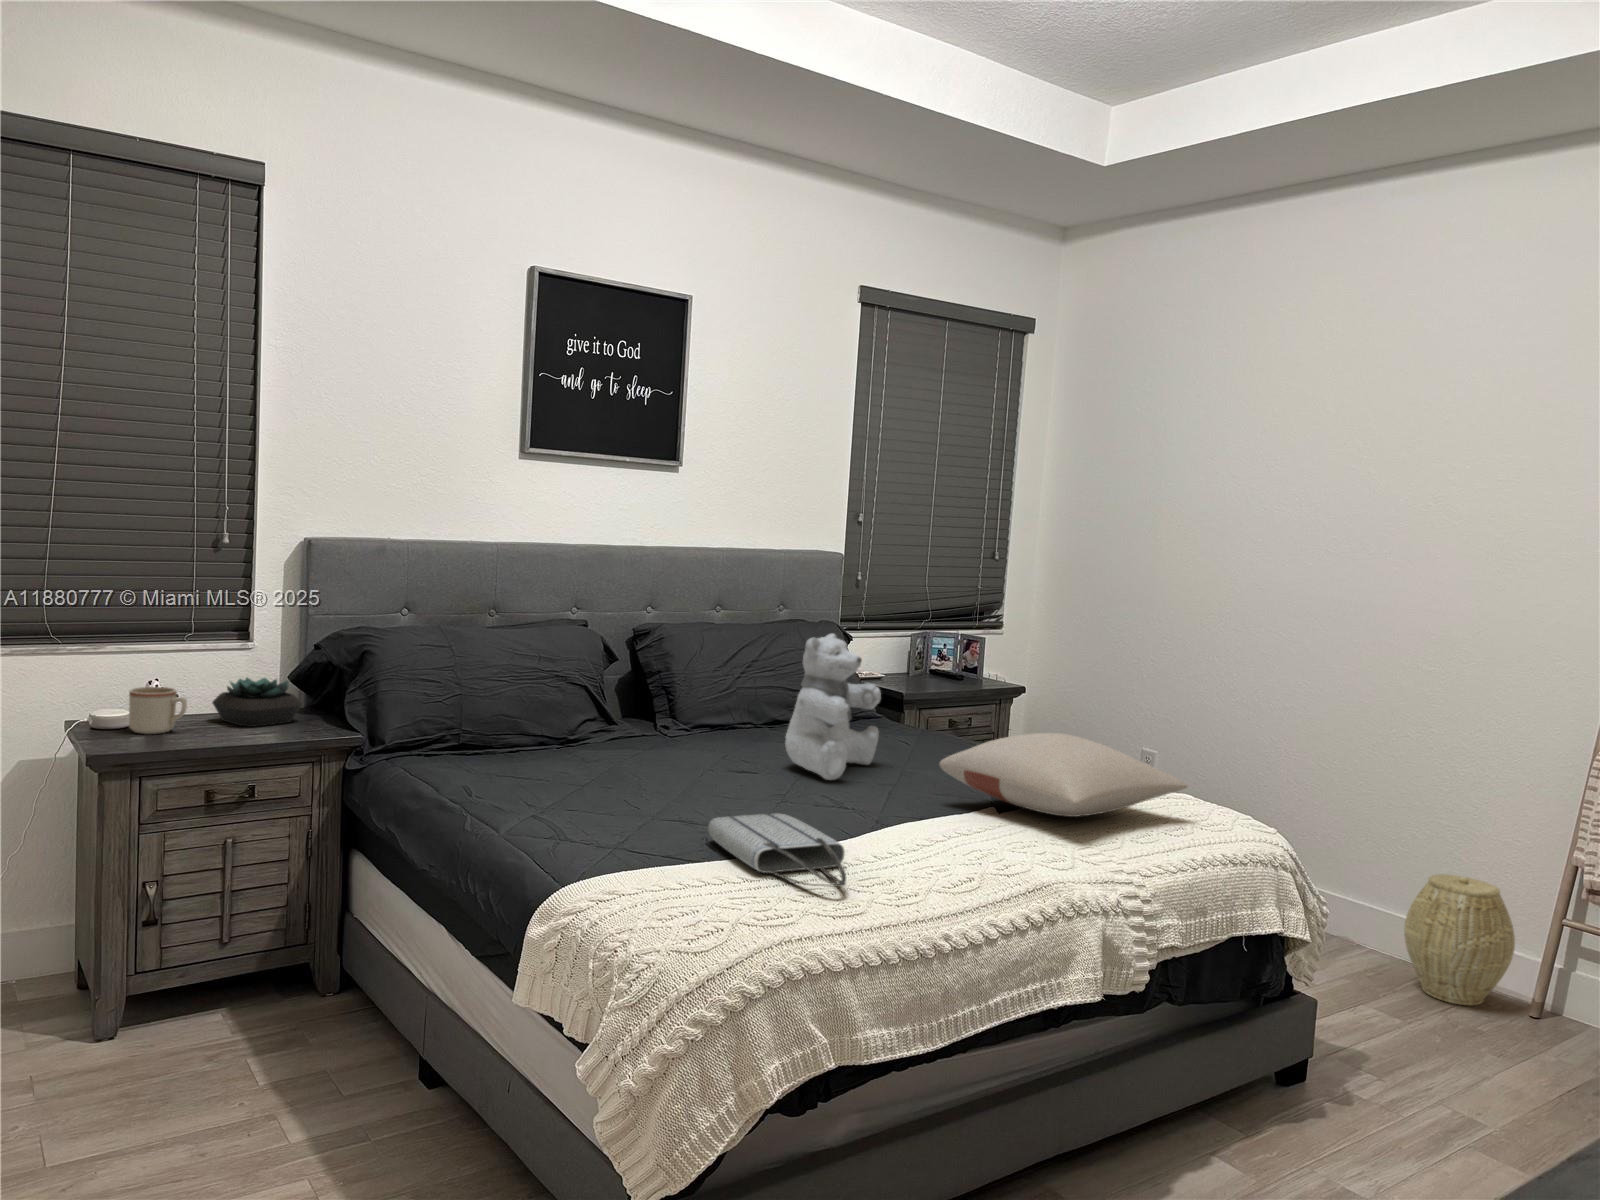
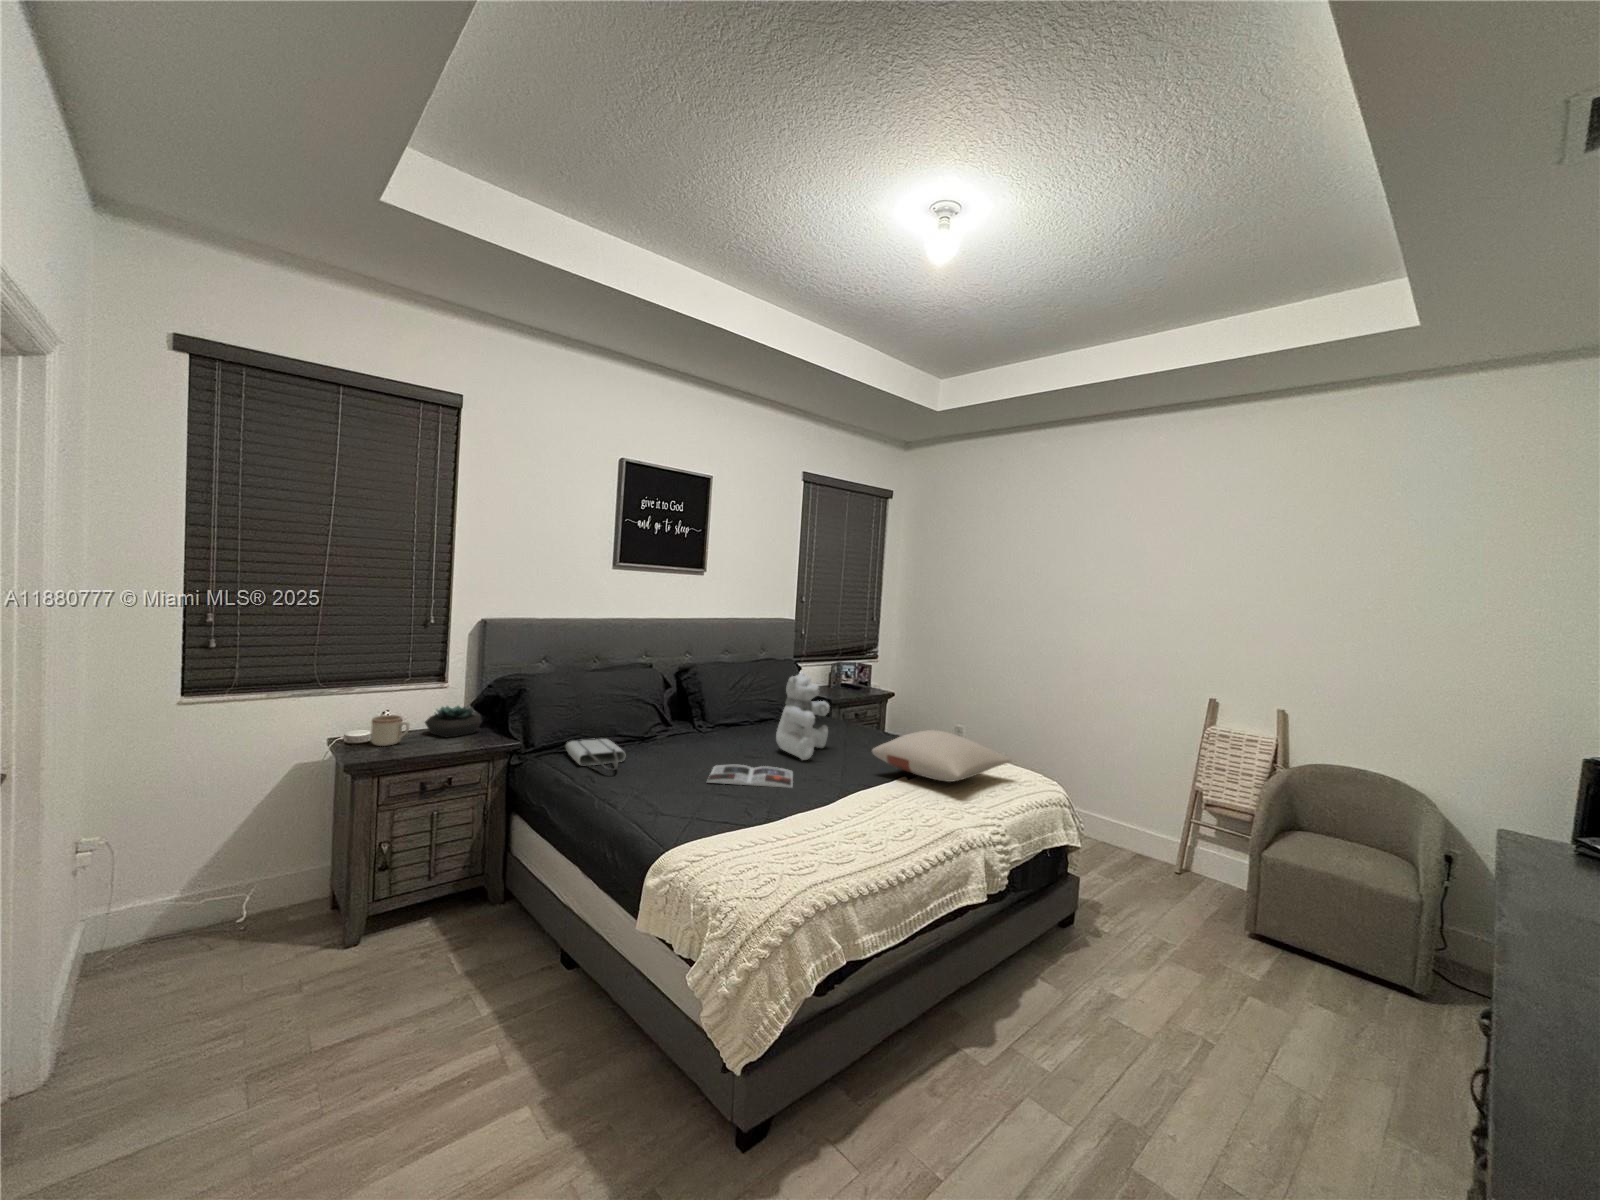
magazine: none [652,781,804,817] -> present [707,765,793,788]
tote bag: present [708,813,846,887] -> present [565,739,625,770]
woven basket: present [1404,874,1515,1005] -> none [1108,796,1168,869]

